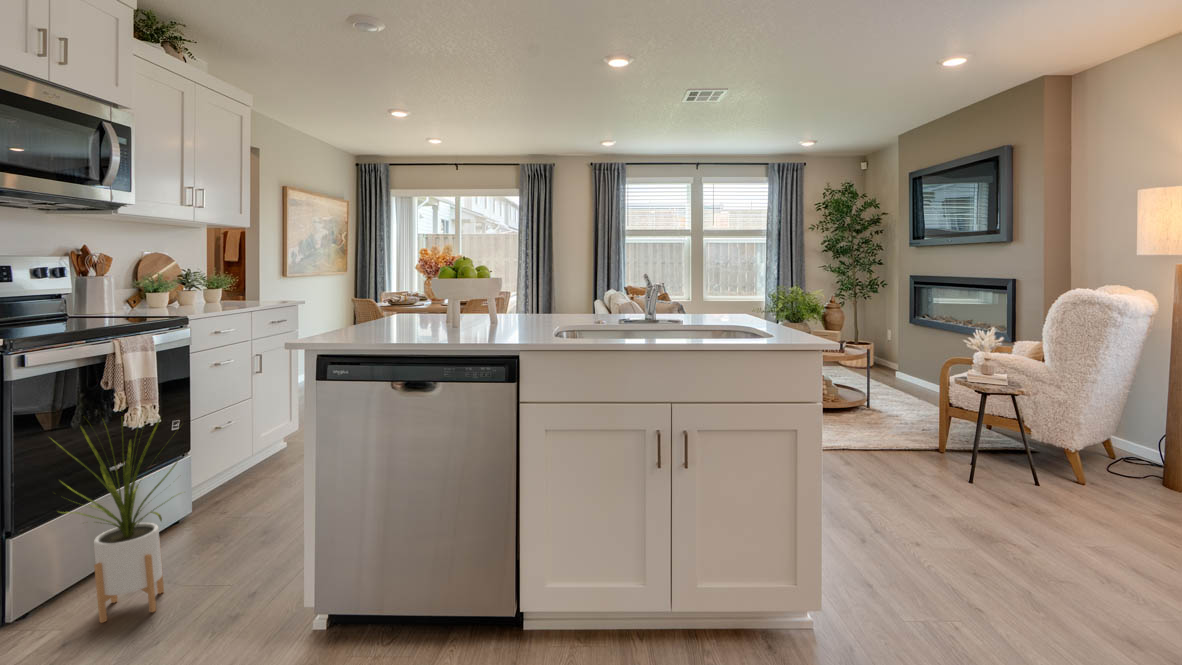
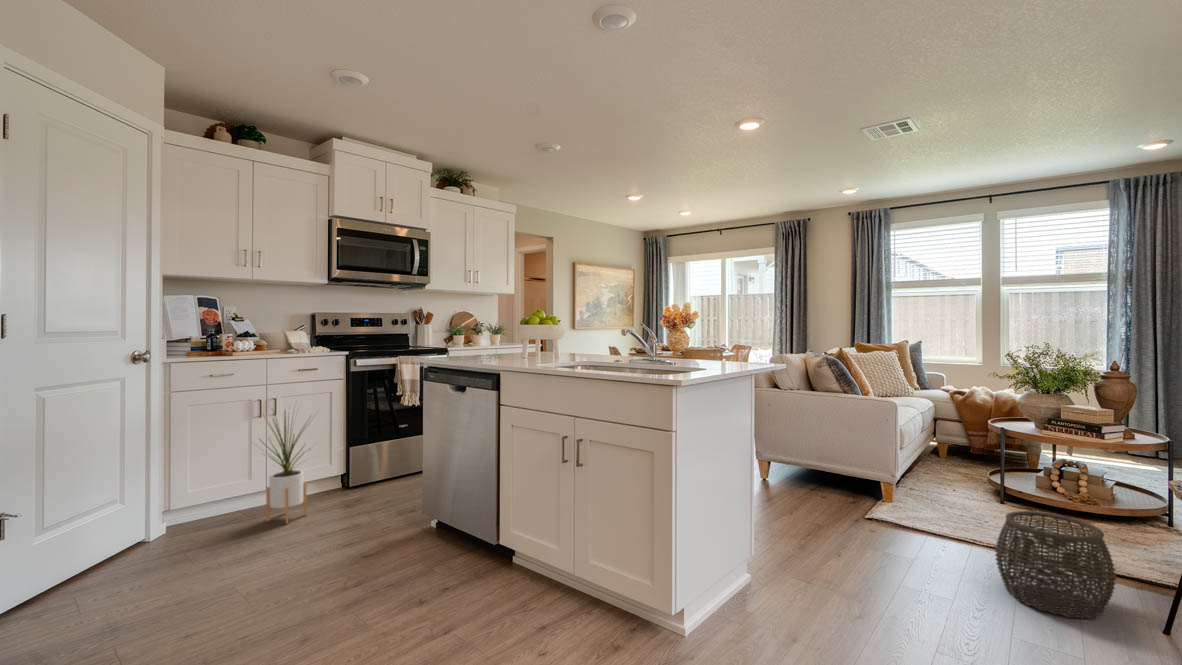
woven basket: none [855,398,923,460] -> present [995,511,1116,619]

